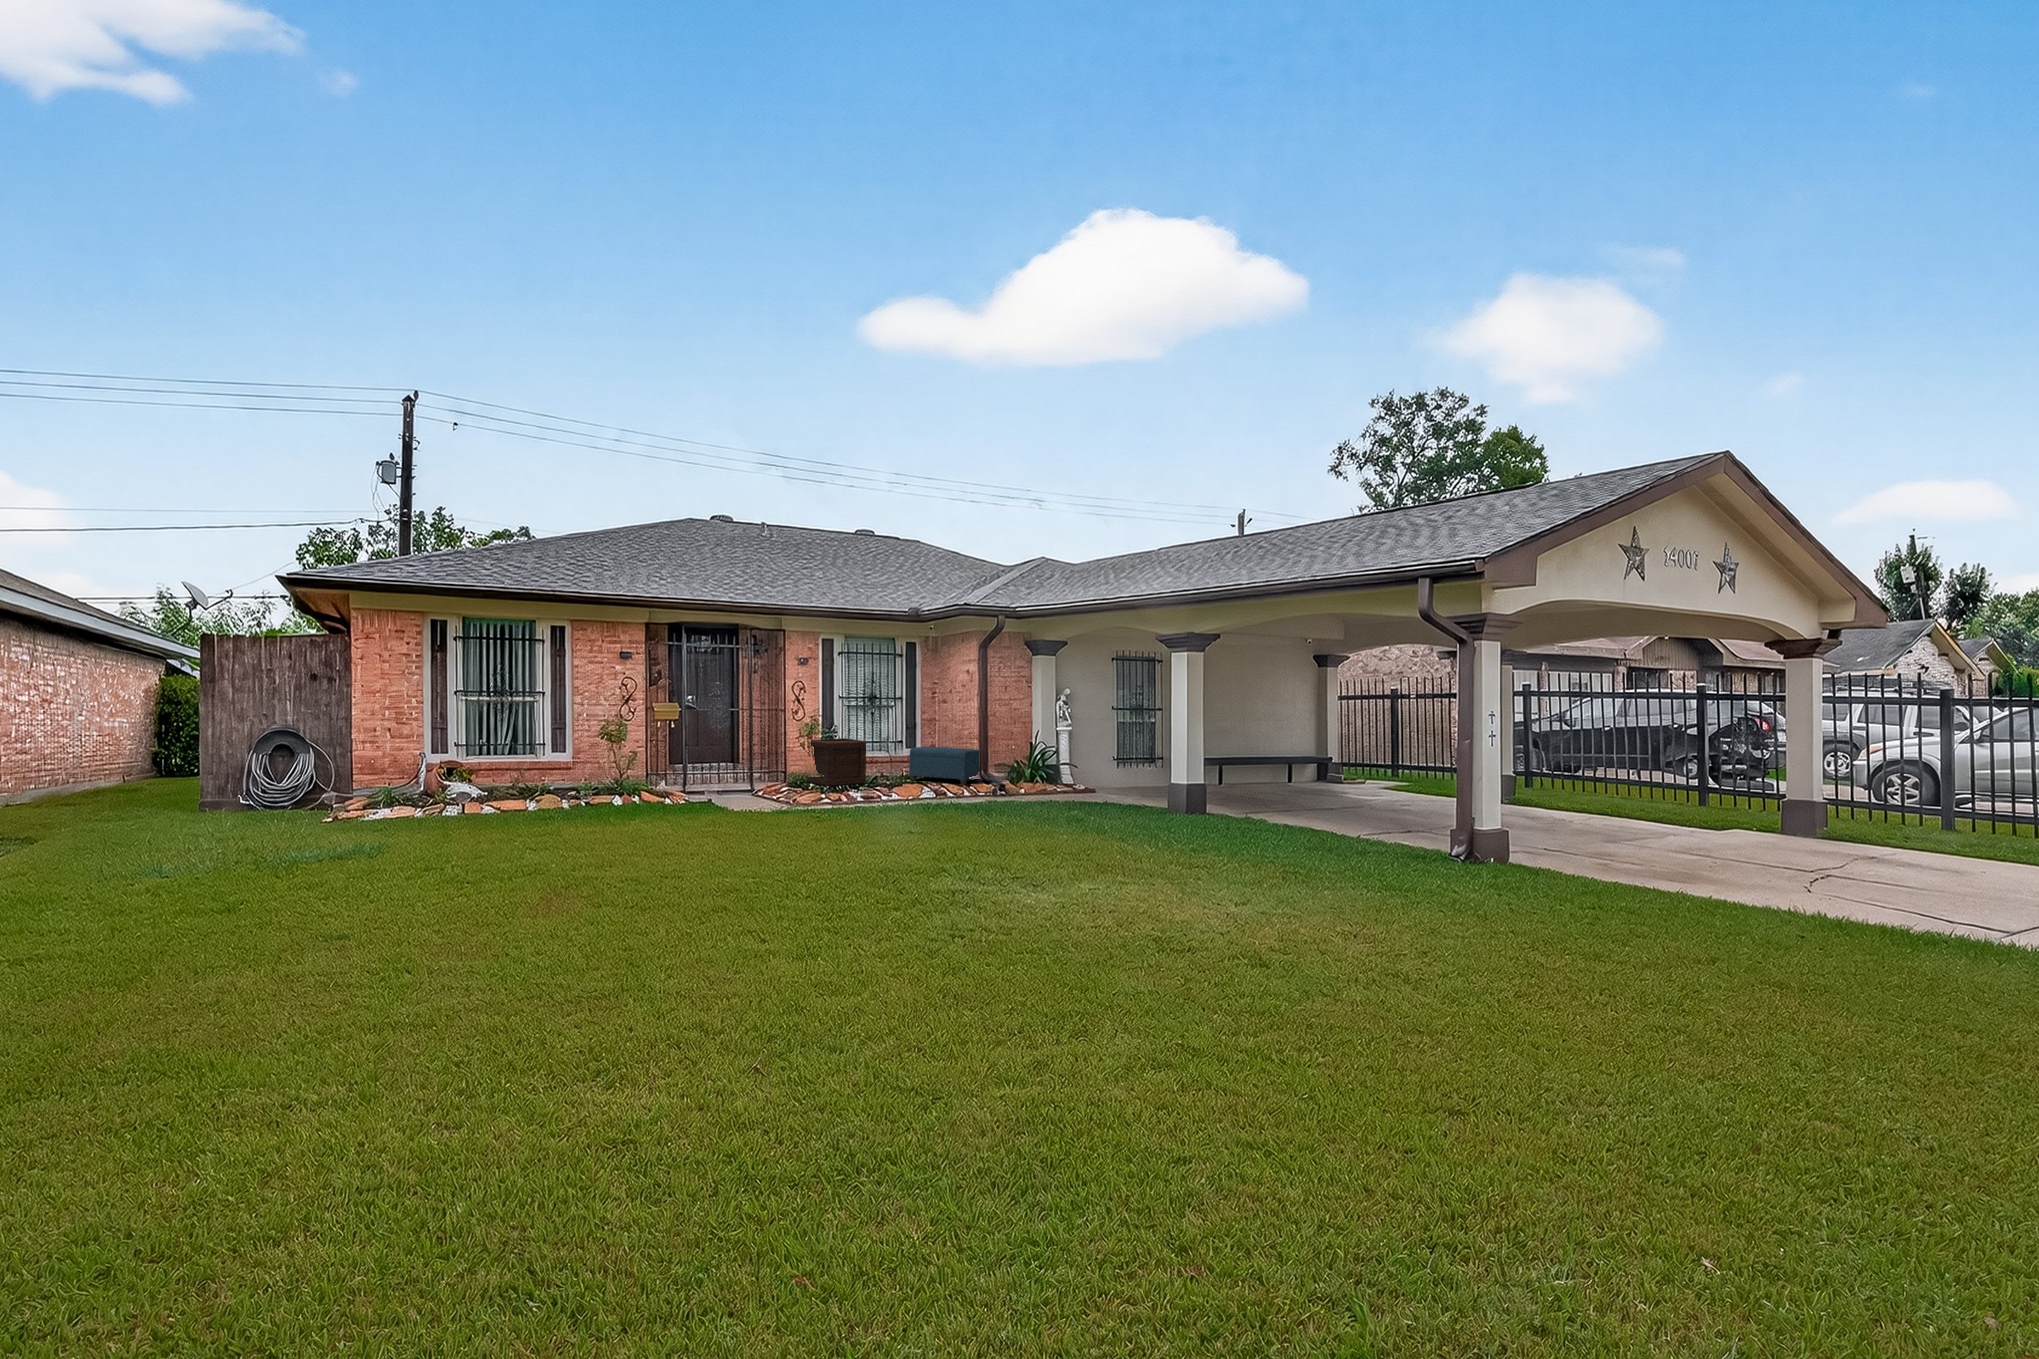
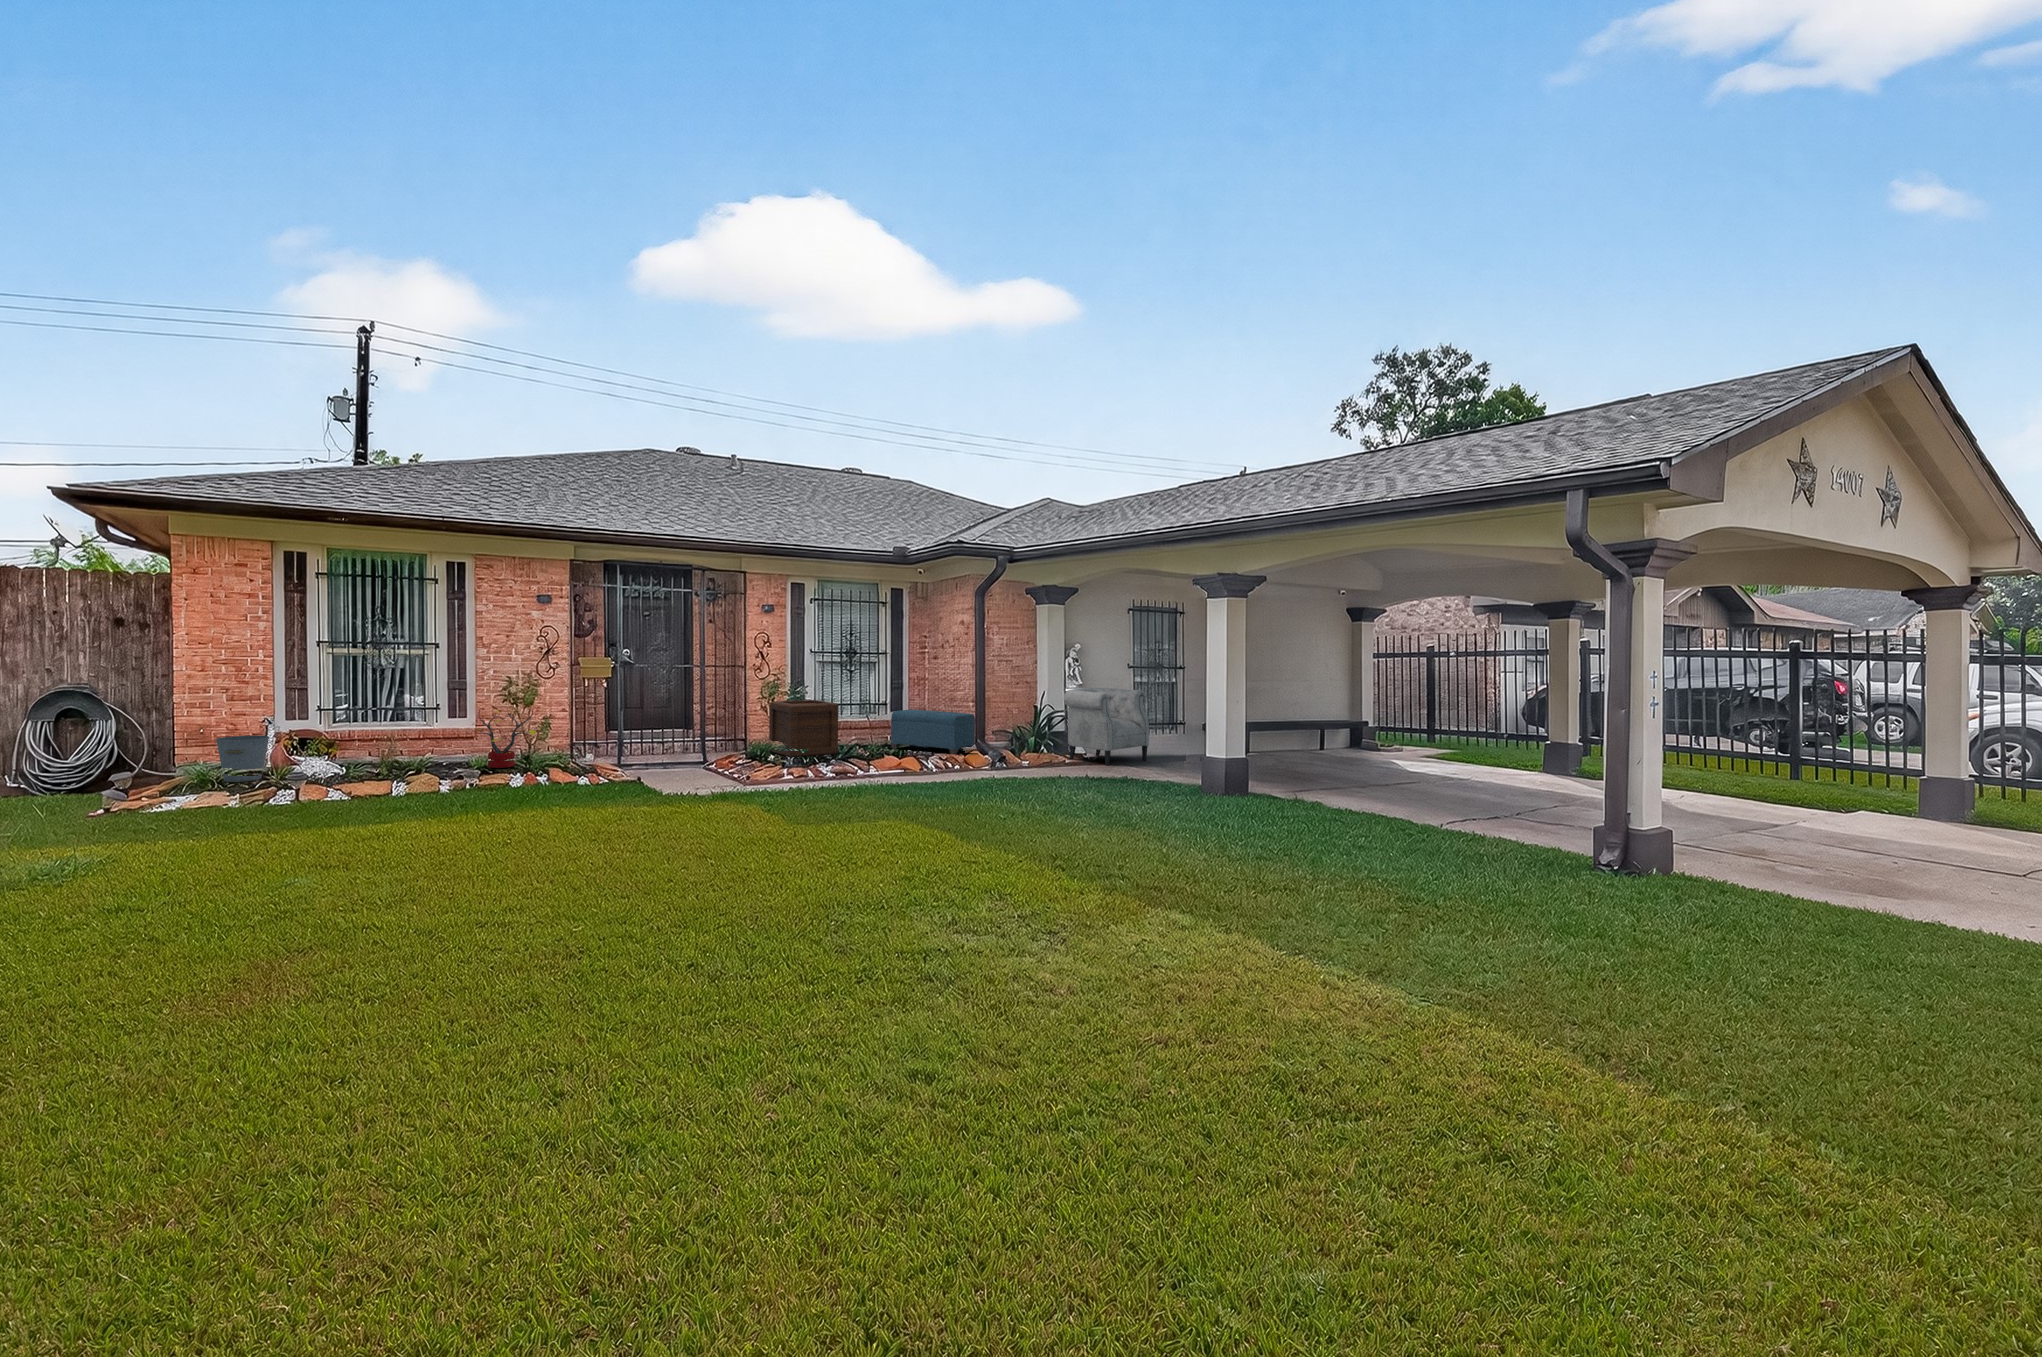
chair: none [1057,727,1129,792] -> present [1064,688,1149,766]
decorative plant: none [575,745,625,793] -> present [478,710,536,768]
bucket: none [387,766,425,802] -> present [216,735,269,782]

